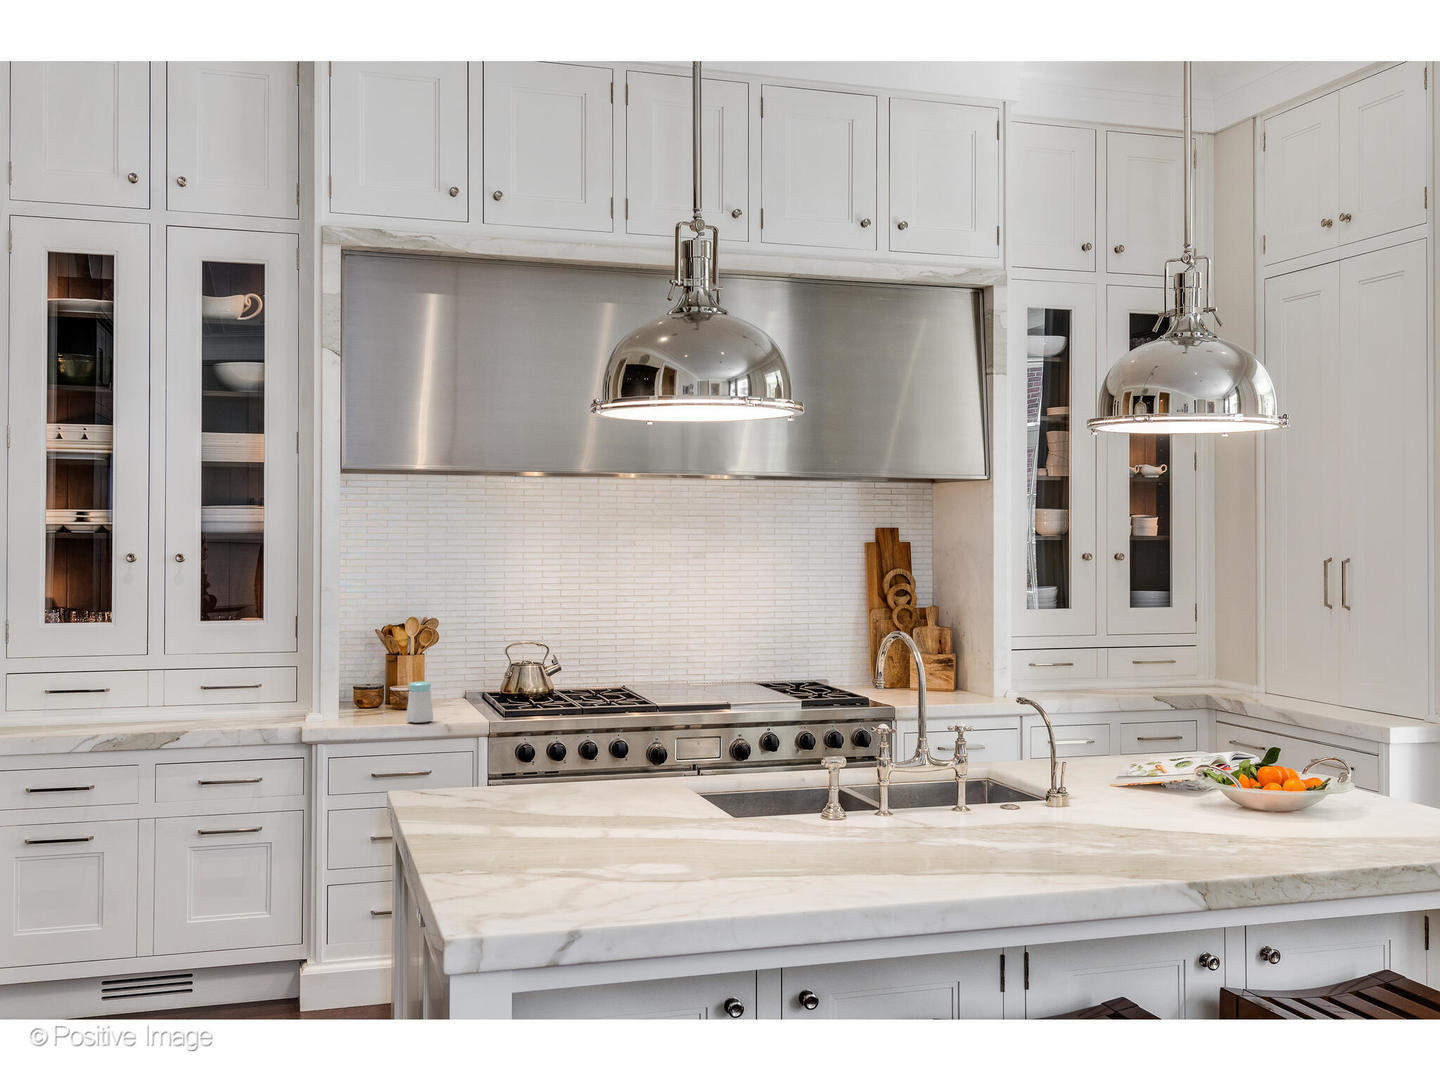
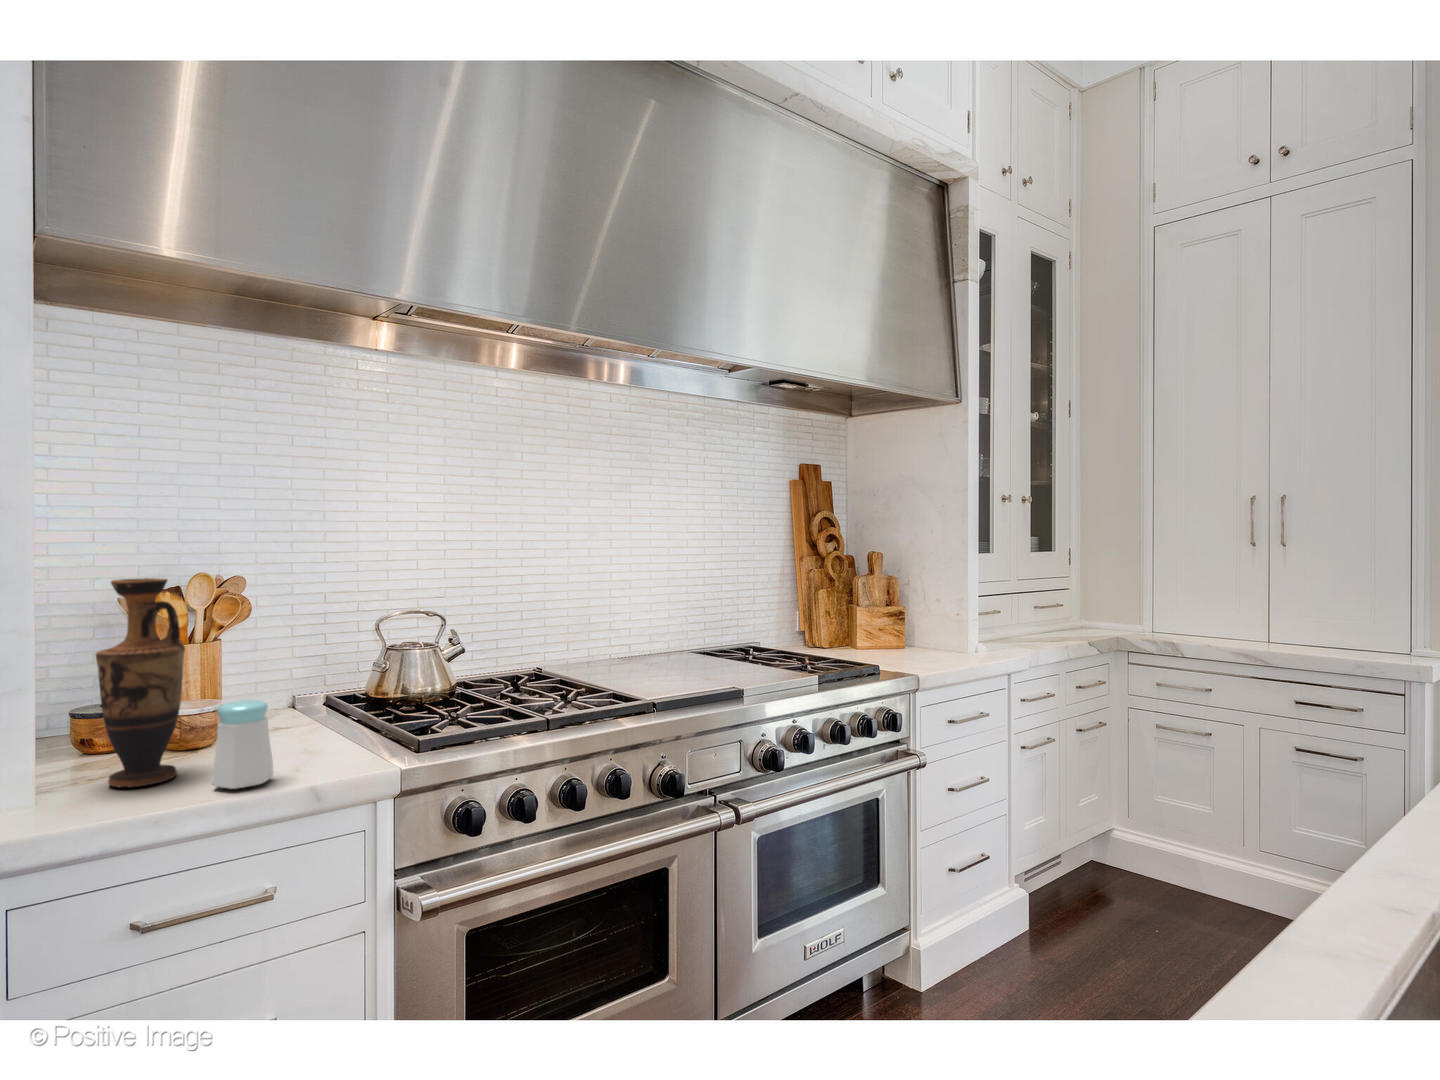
vase: none [362,620,399,719] -> present [96,578,185,787]

